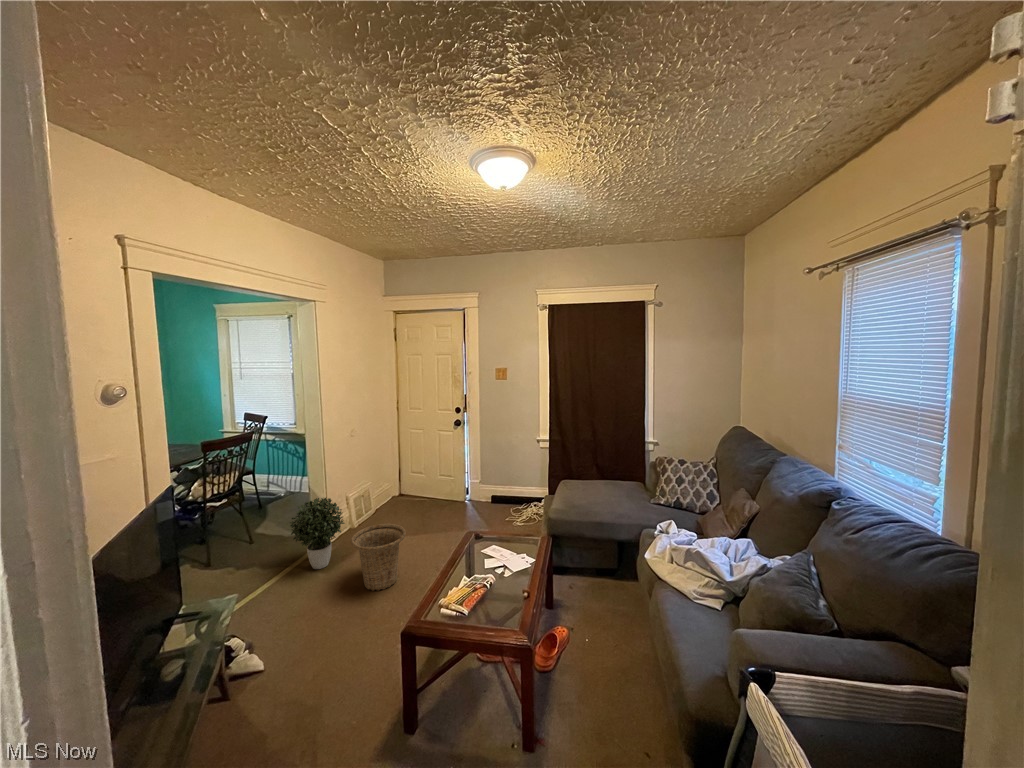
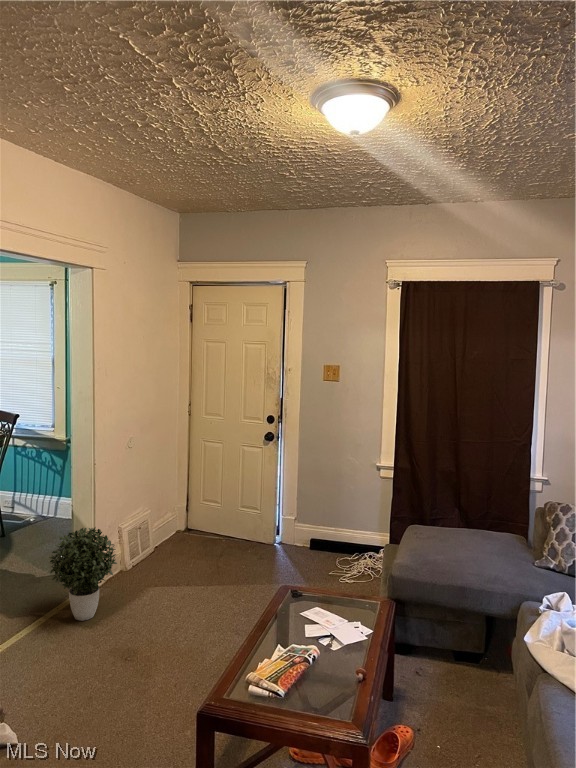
basket: present [351,524,406,591] -> none [127,568,197,655]

